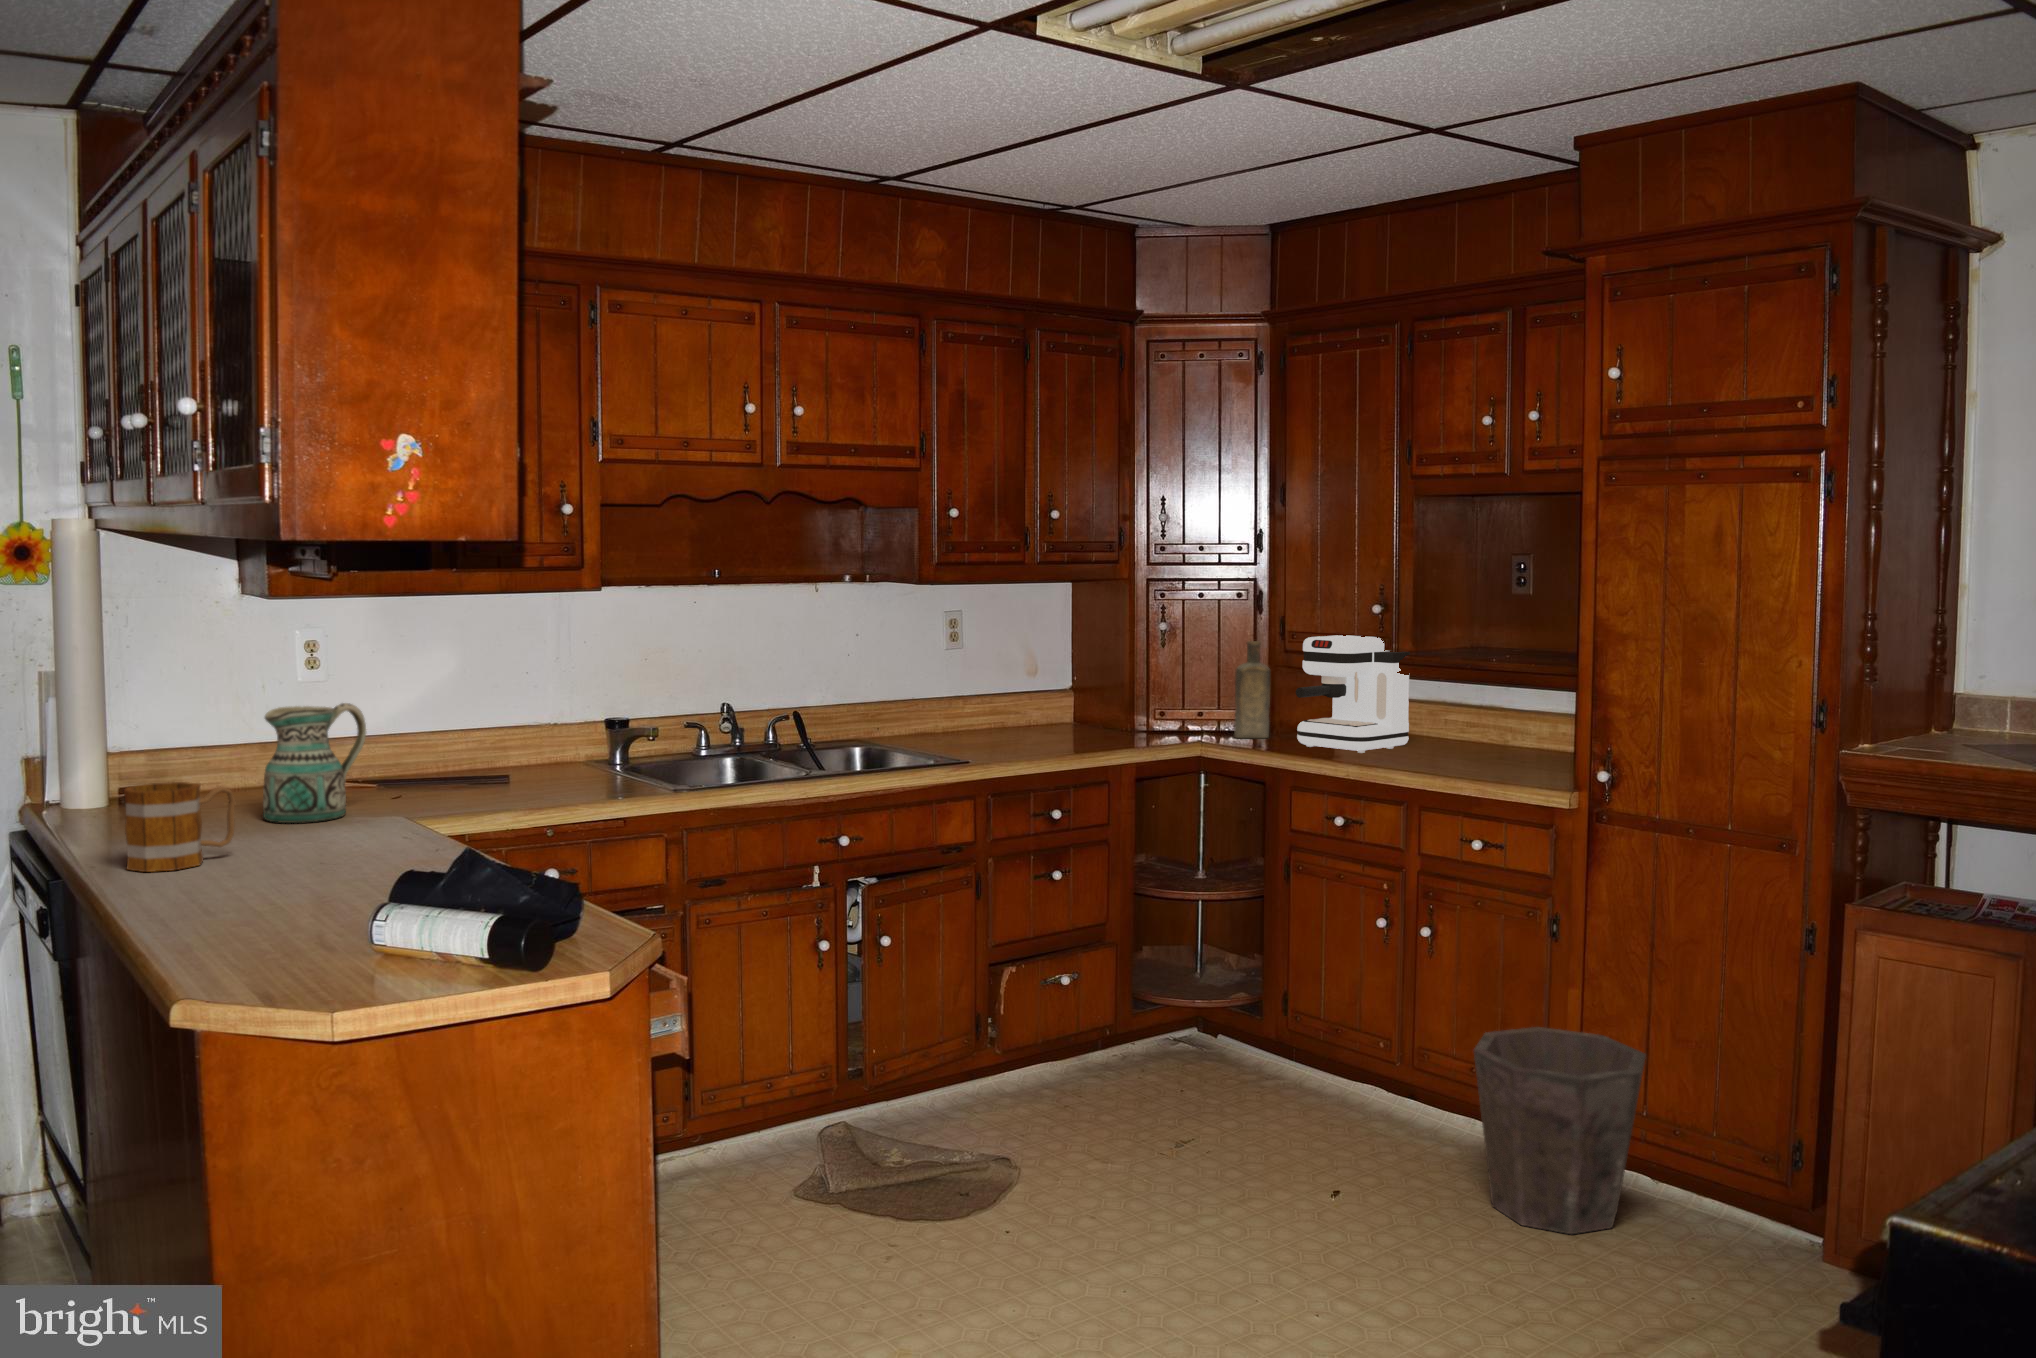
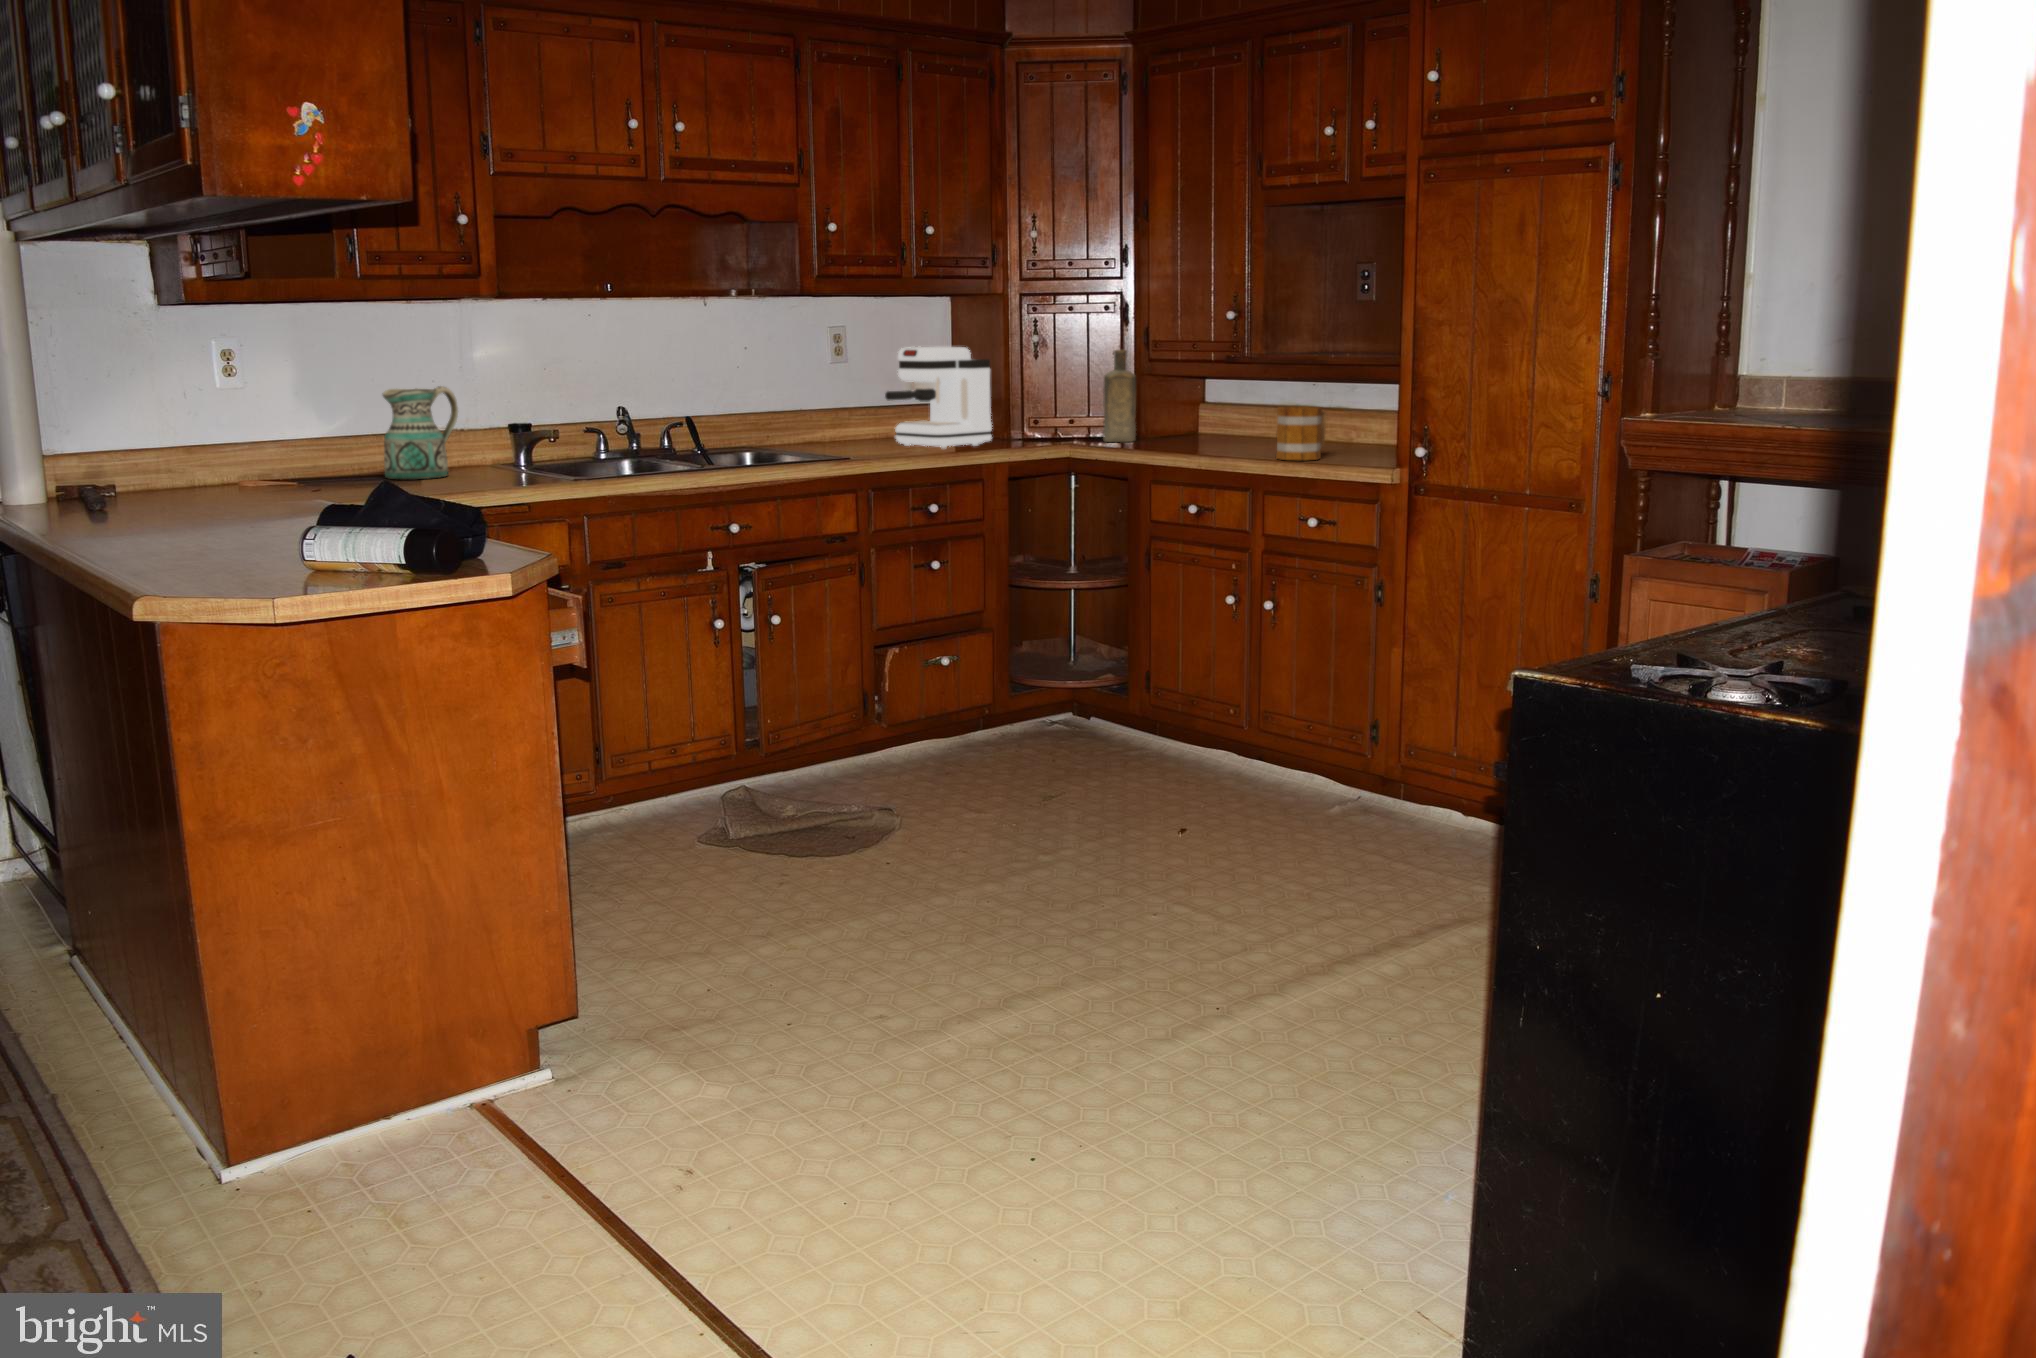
coffee maker: present [1296,635,1410,753] -> present [885,347,992,448]
ceramic pitcher: present [263,703,366,823] -> present [383,386,458,479]
mug: present [124,782,235,872] -> present [1276,406,1327,460]
waste bin: present [1474,1027,1646,1234] -> none [1291,678,1441,846]

